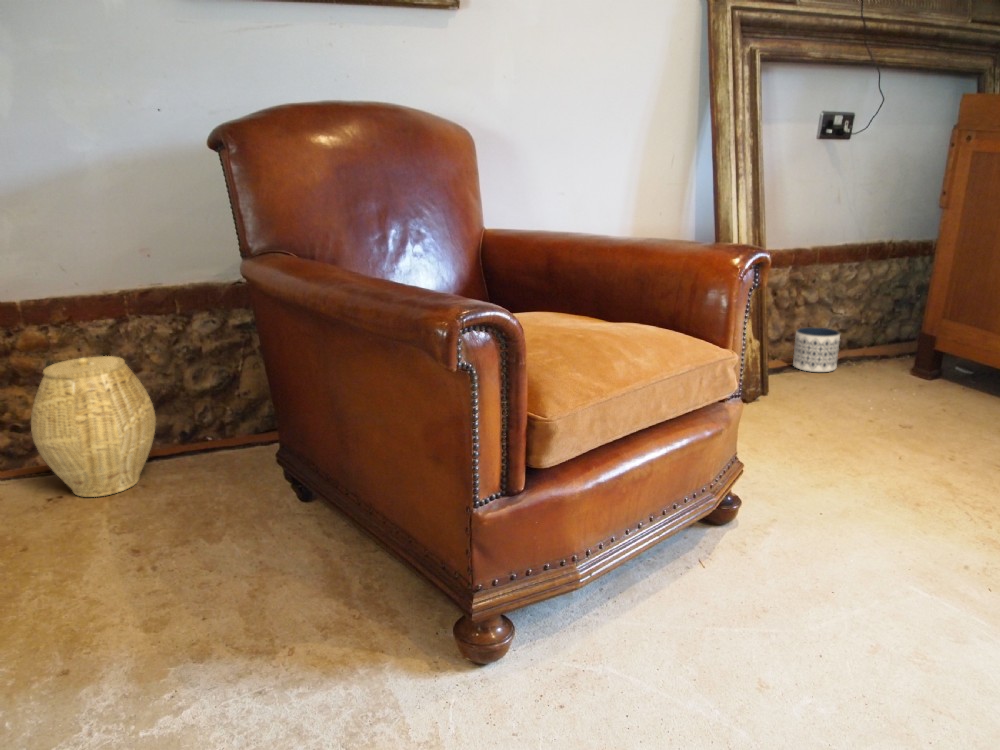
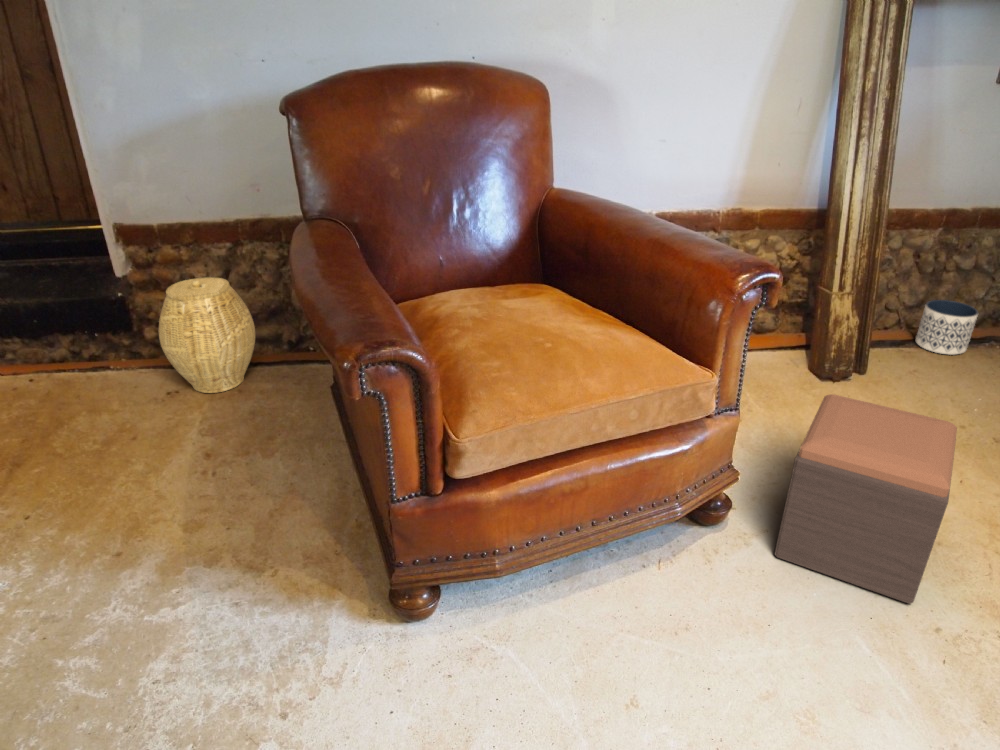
footstool: none [786,375,954,547] -> present [775,394,957,604]

